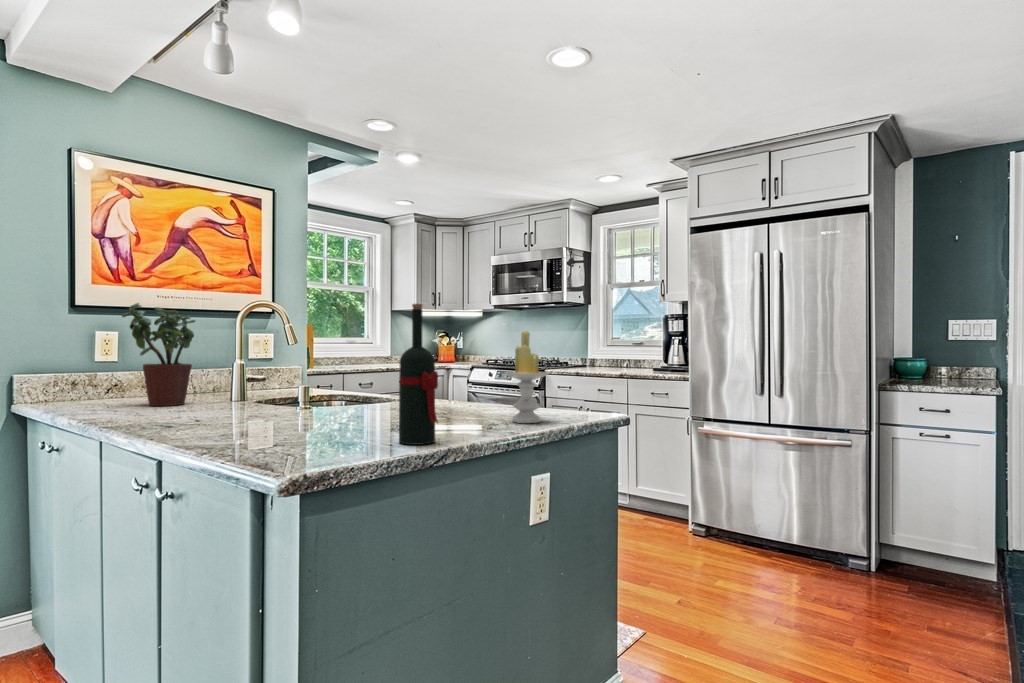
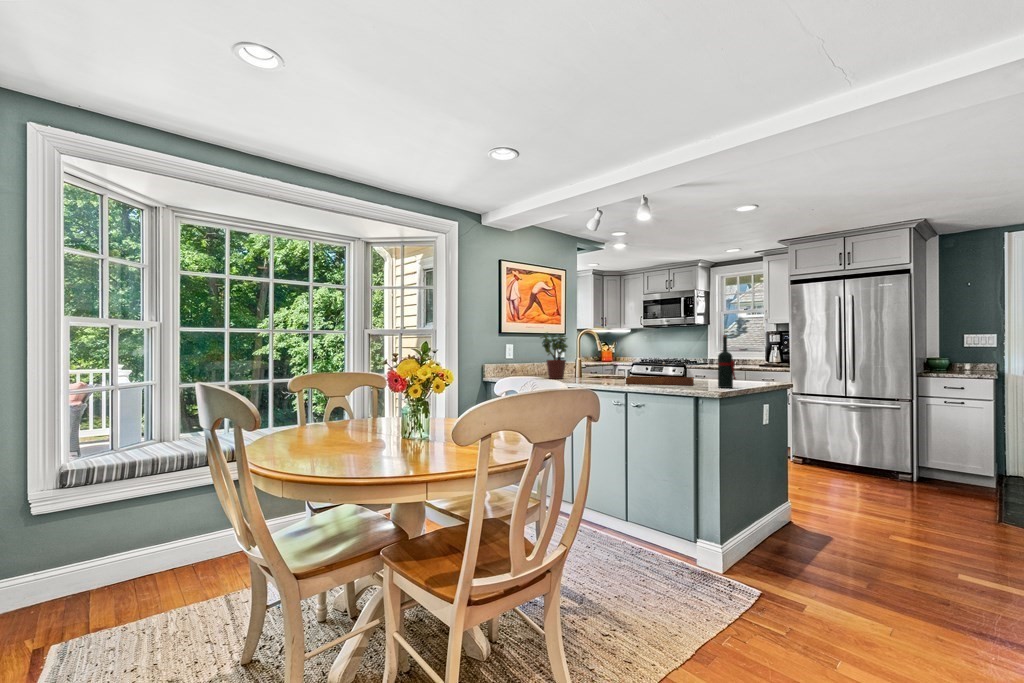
candle: present [504,331,549,423] -> none [739,344,761,384]
tray: none [228,371,404,431] -> present [626,362,694,385]

